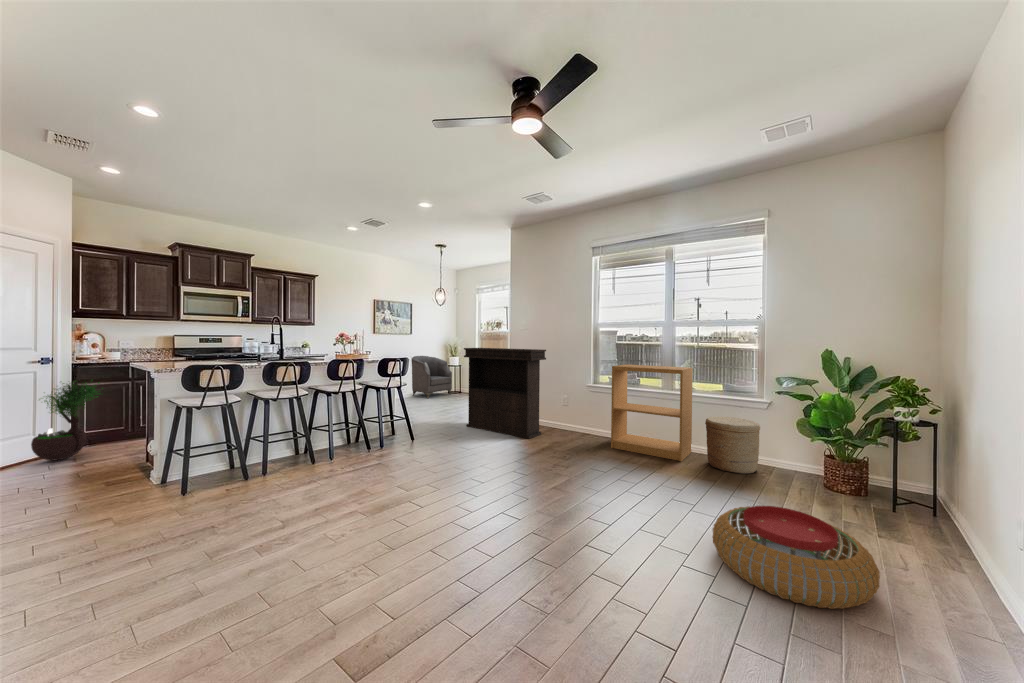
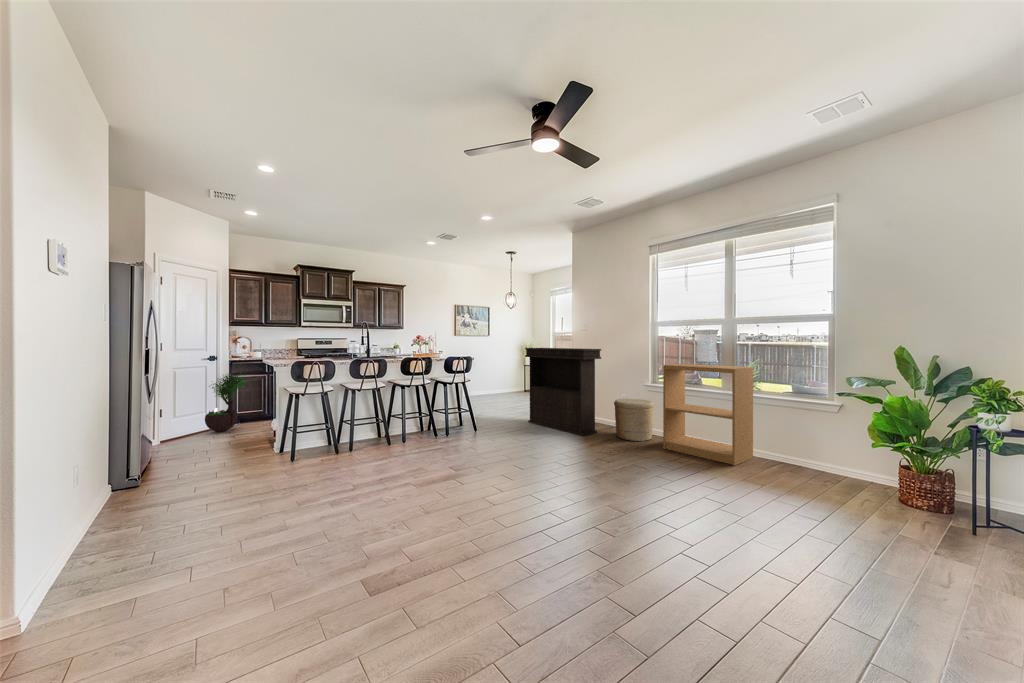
armchair: present [411,356,452,398] -> none [489,356,527,397]
woven basket: present [705,417,760,474] -> present [614,399,654,441]
pouf: present [713,506,880,609] -> none [710,504,877,605]

